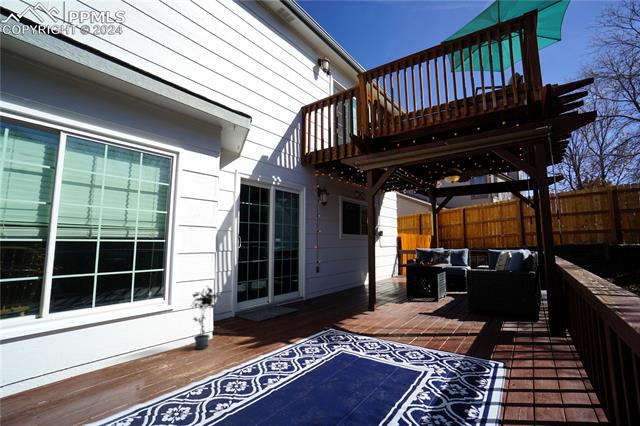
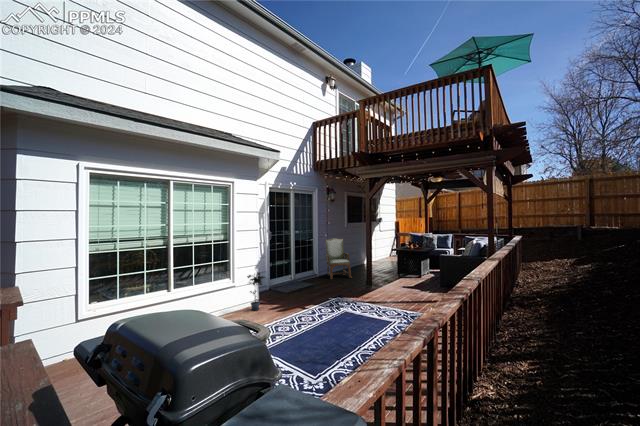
armchair: none [315,250,350,302] -> present [325,238,352,279]

